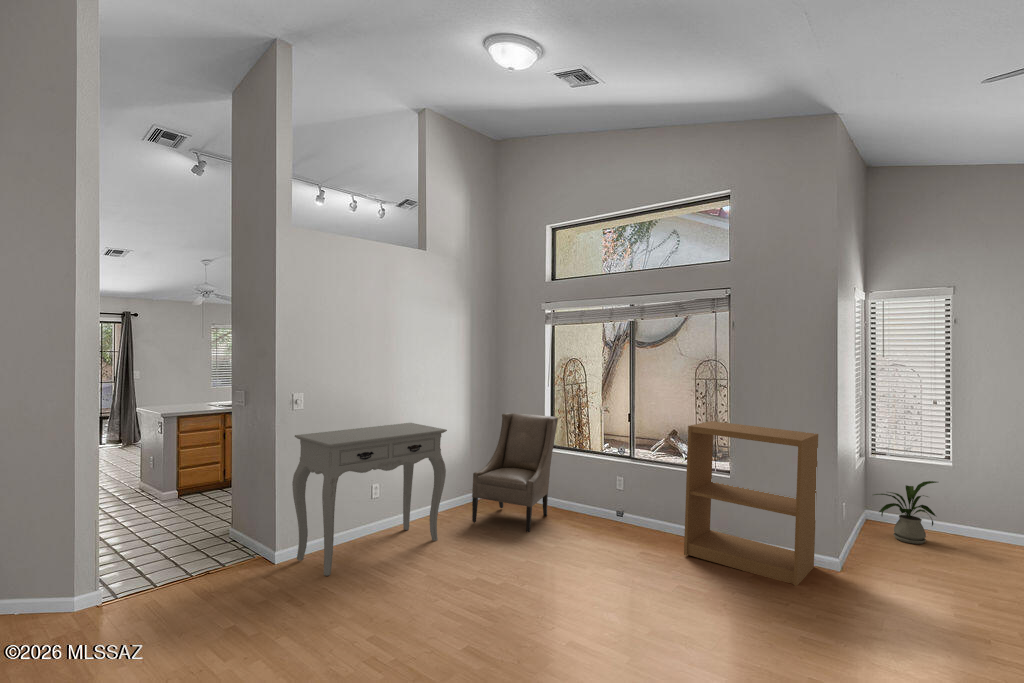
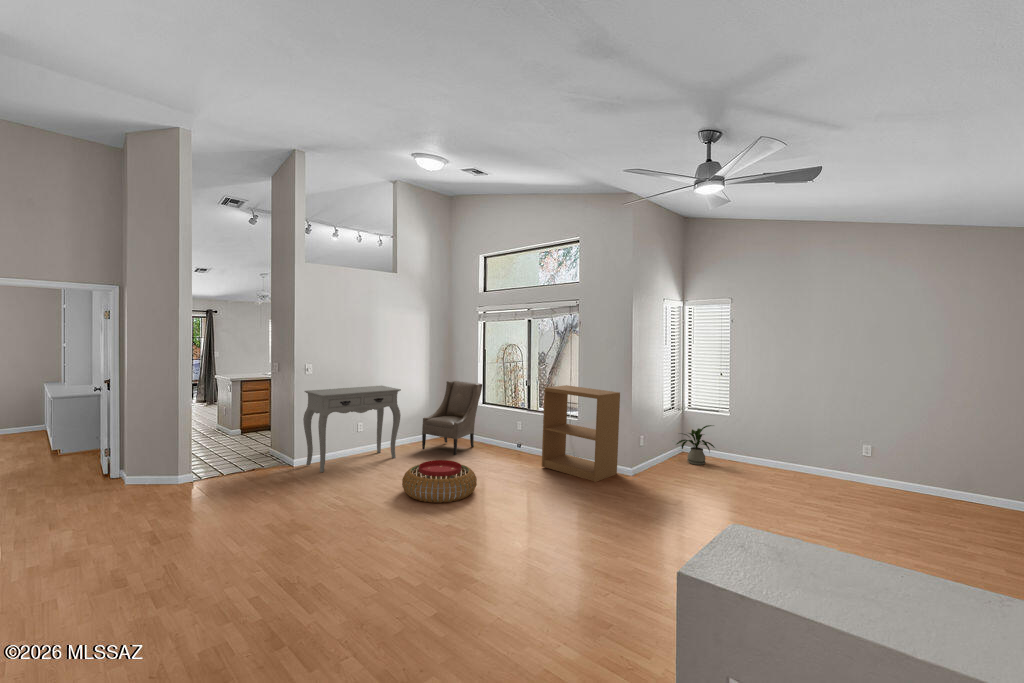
pouf: none [489,558,622,649] -> present [402,460,477,503]

